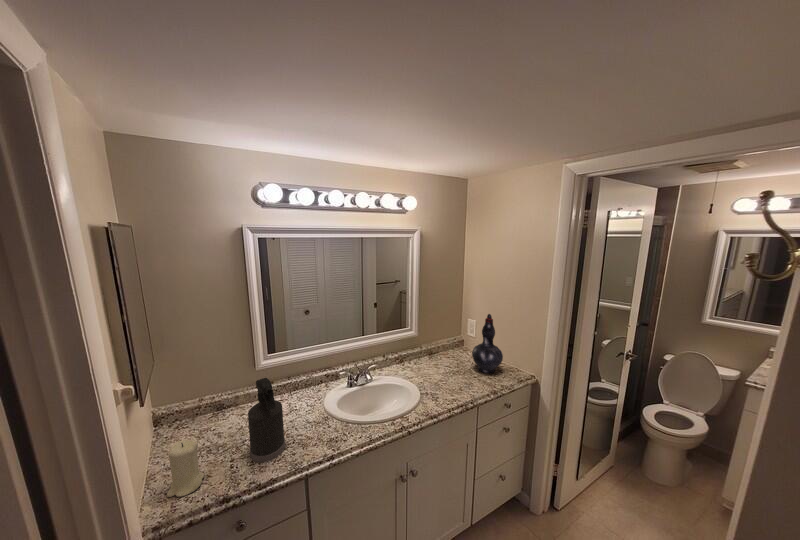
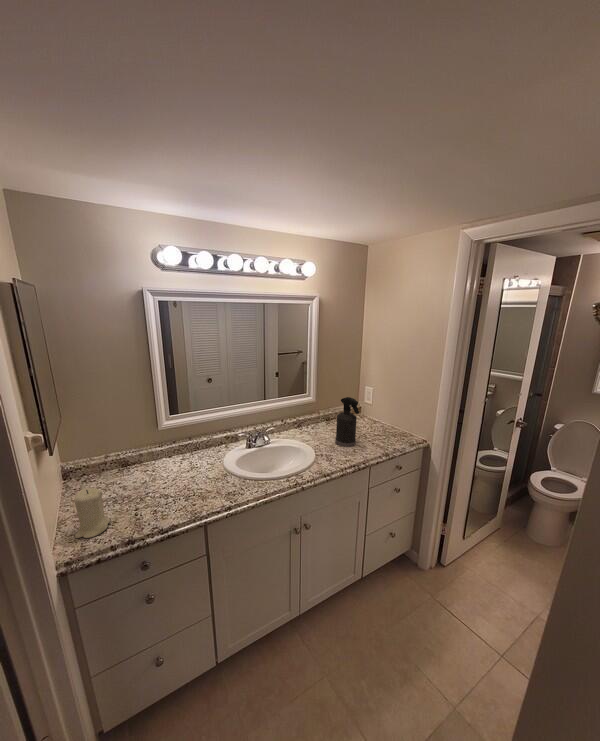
decorative vase: present [472,314,503,373] -> none [367,382,397,438]
spray bottle: present [248,378,285,462] -> present [335,397,359,447]

